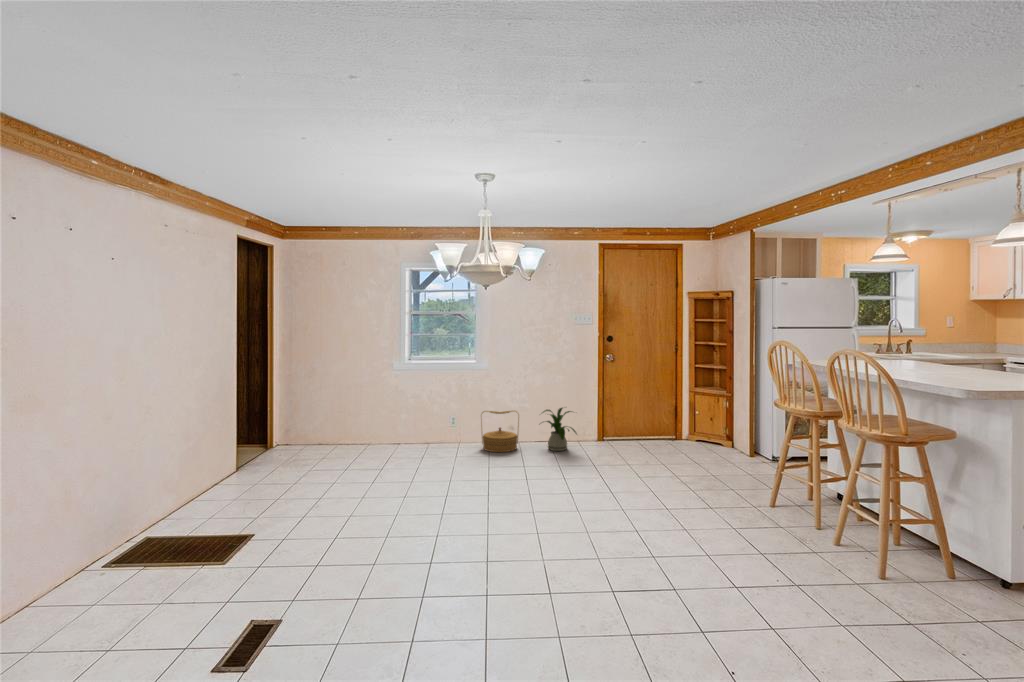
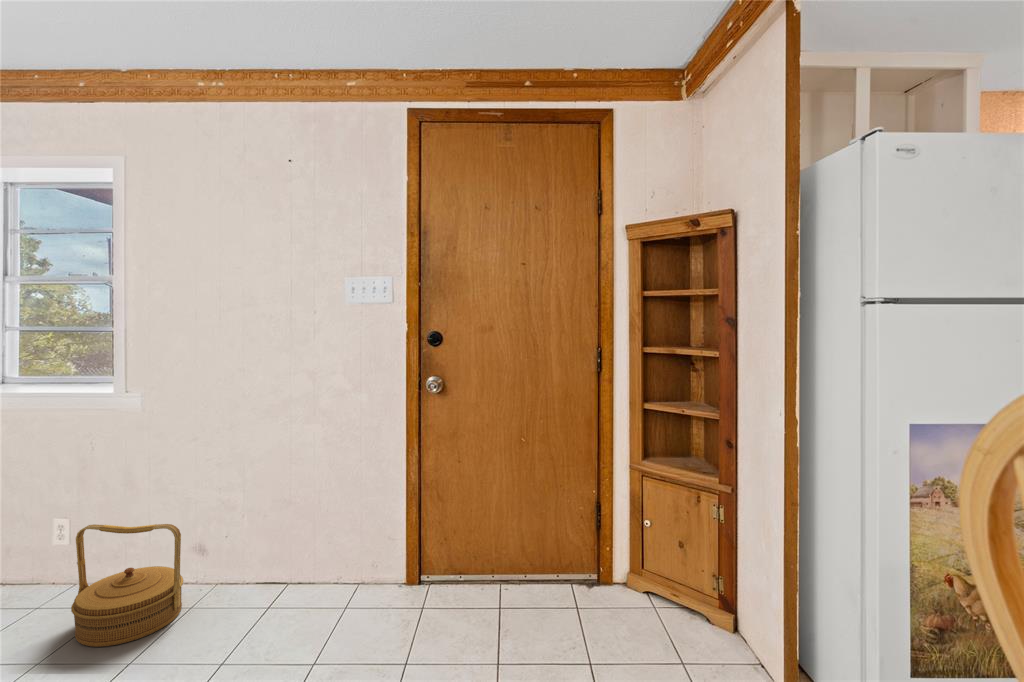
house plant: present [543,408,577,451] -> none [217,524,324,643]

